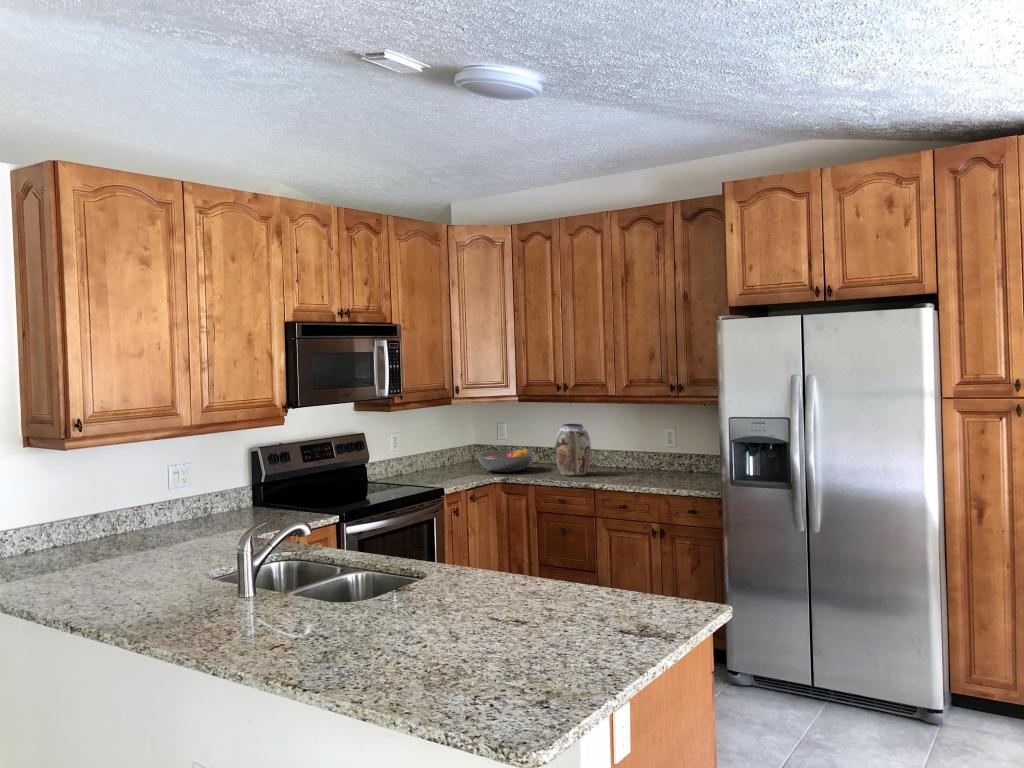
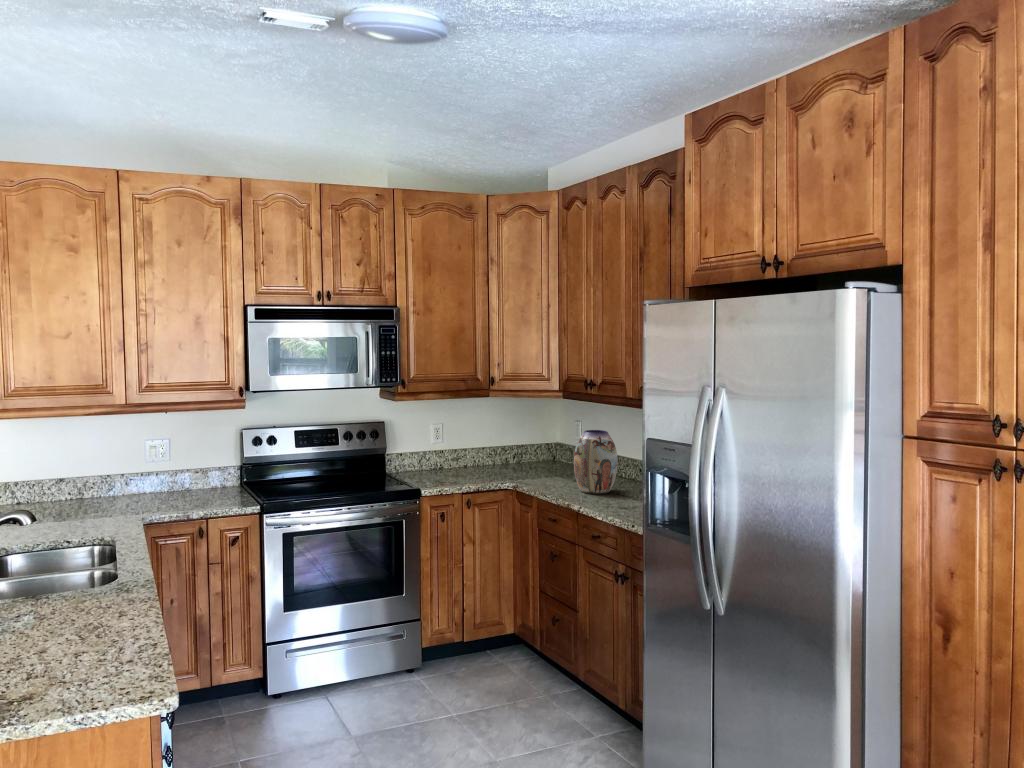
fruit bowl: present [477,448,536,472] -> none [509,453,577,479]

